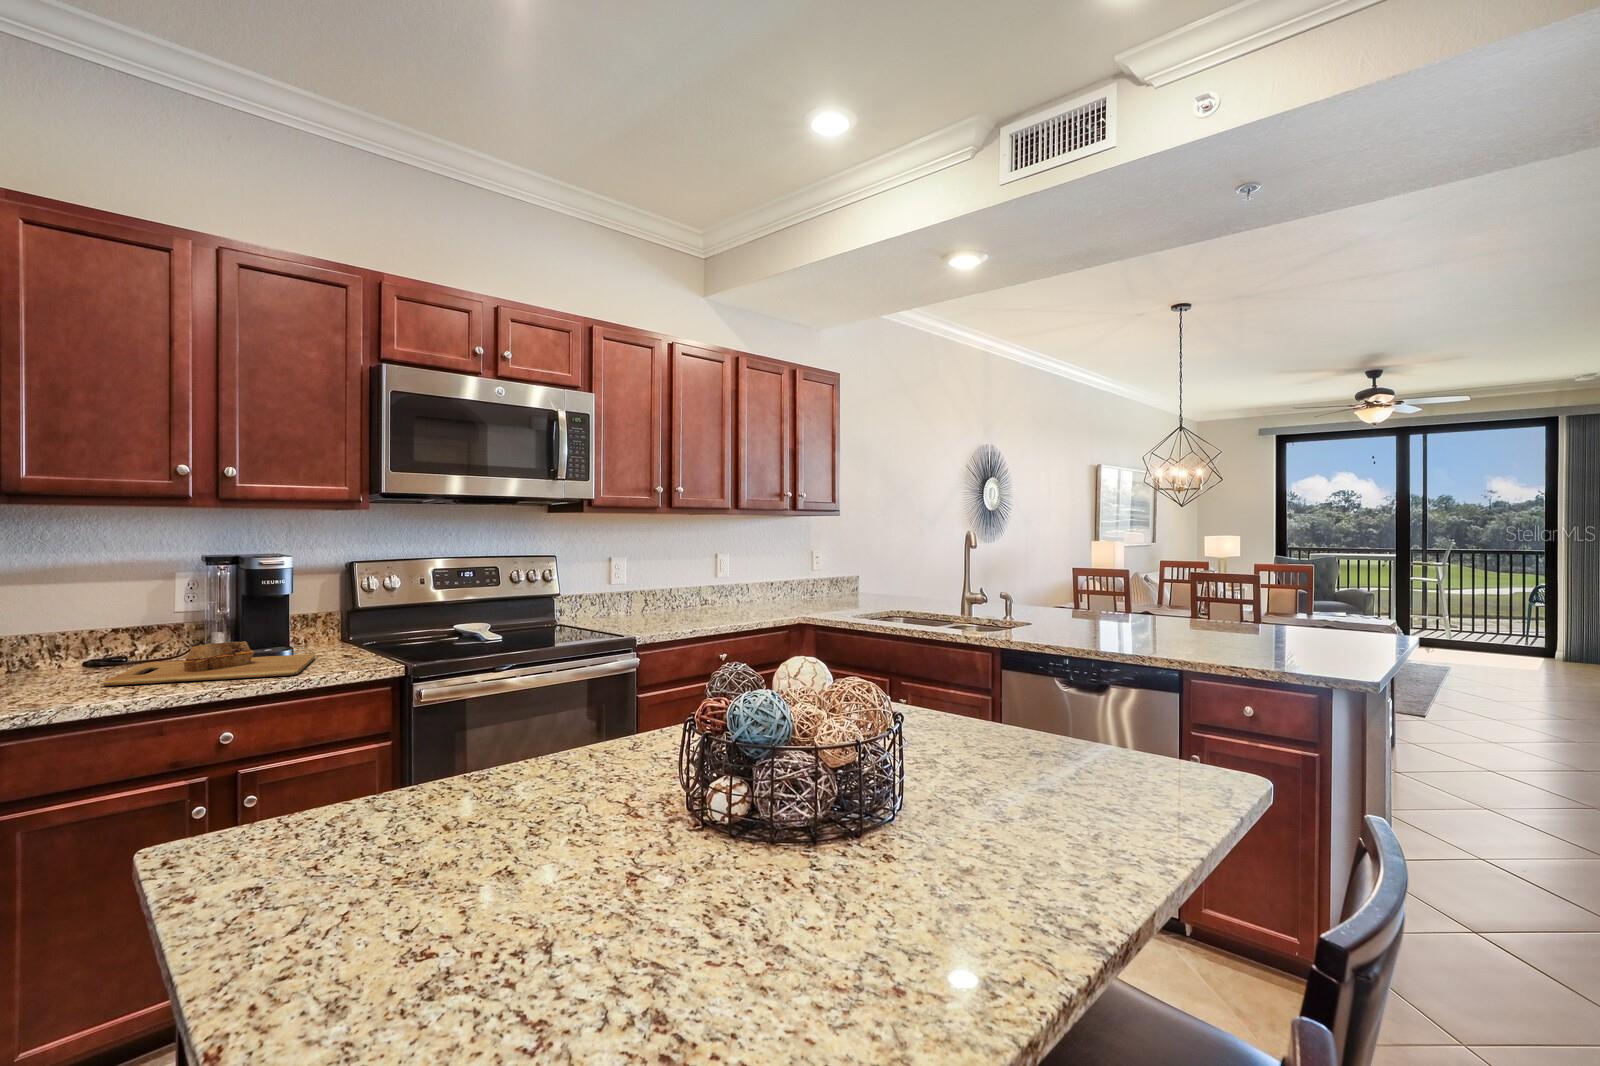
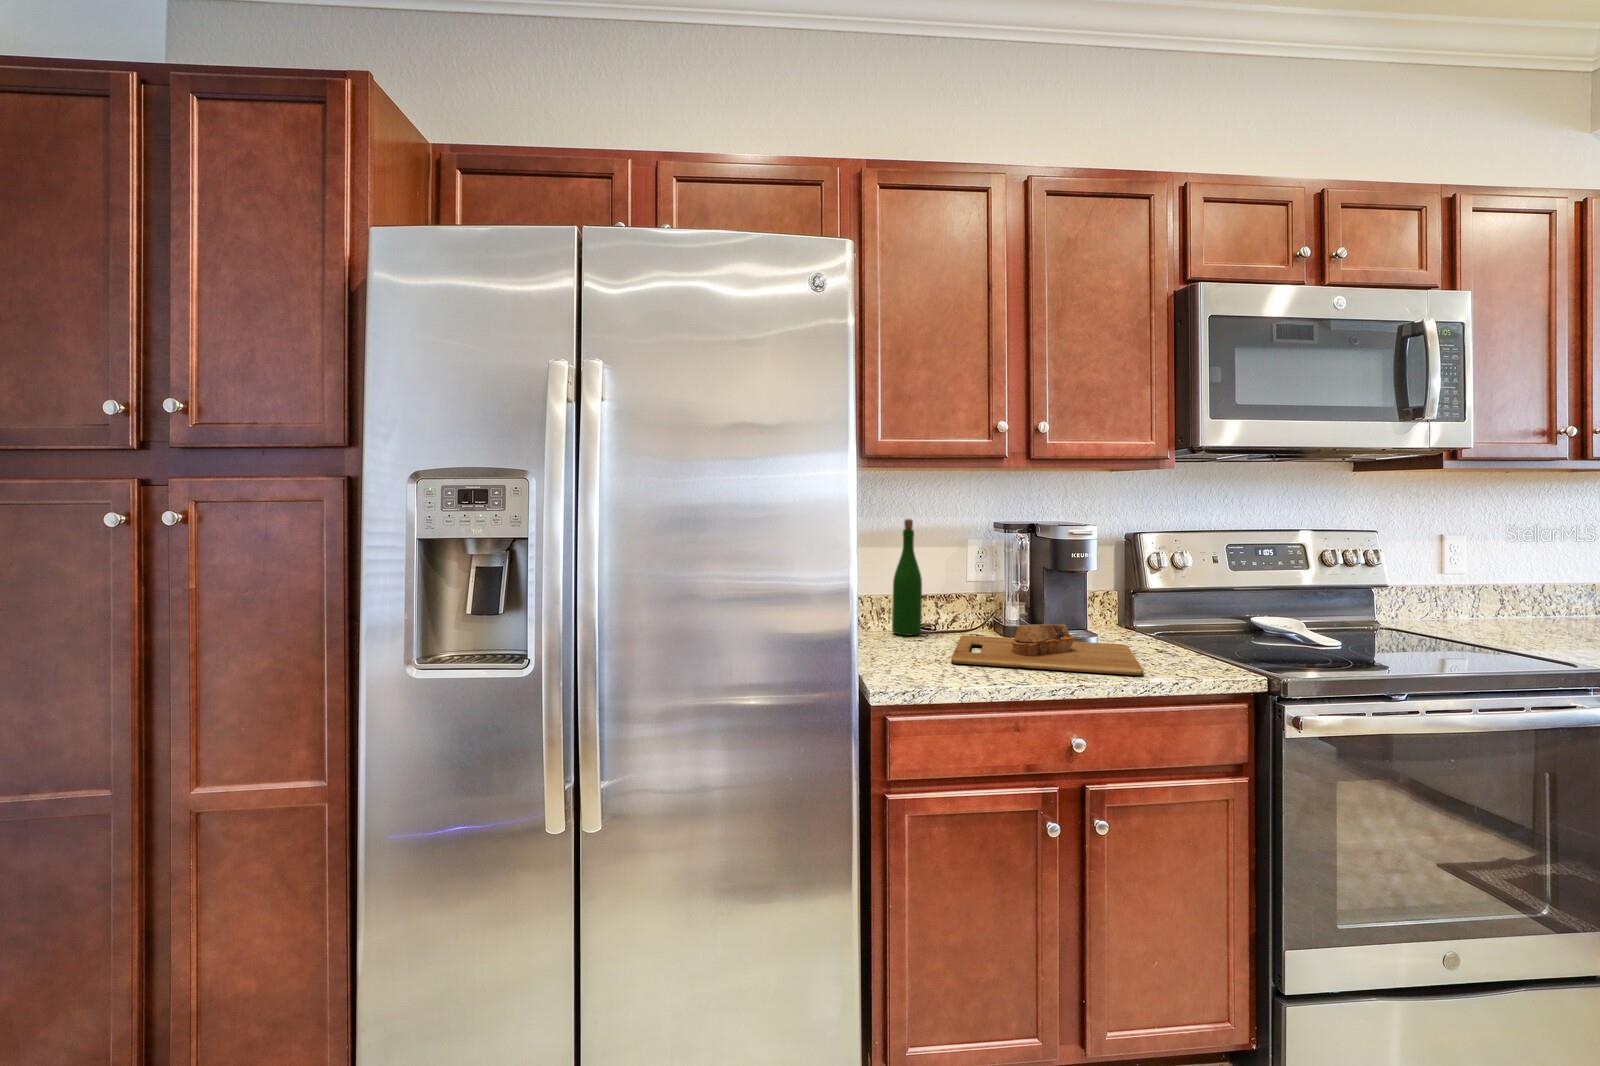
wine bottle: none [65,555,105,669] -> present [892,519,922,636]

